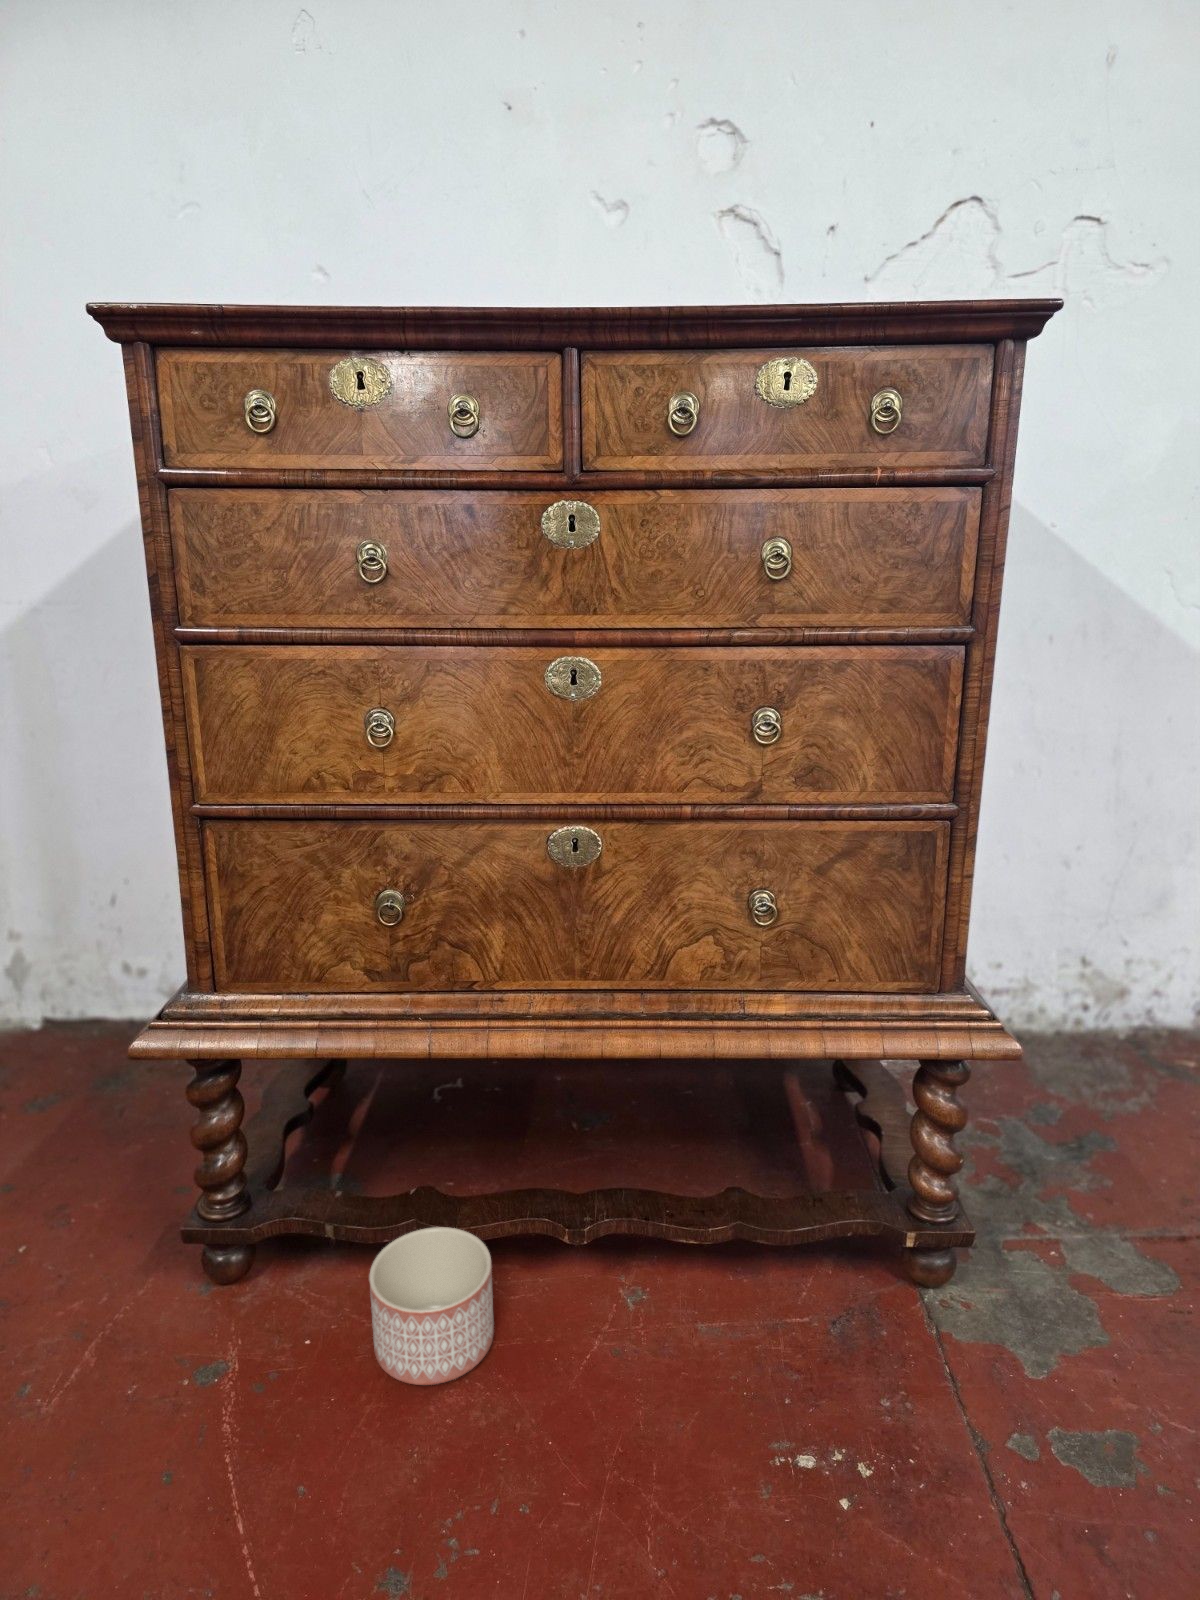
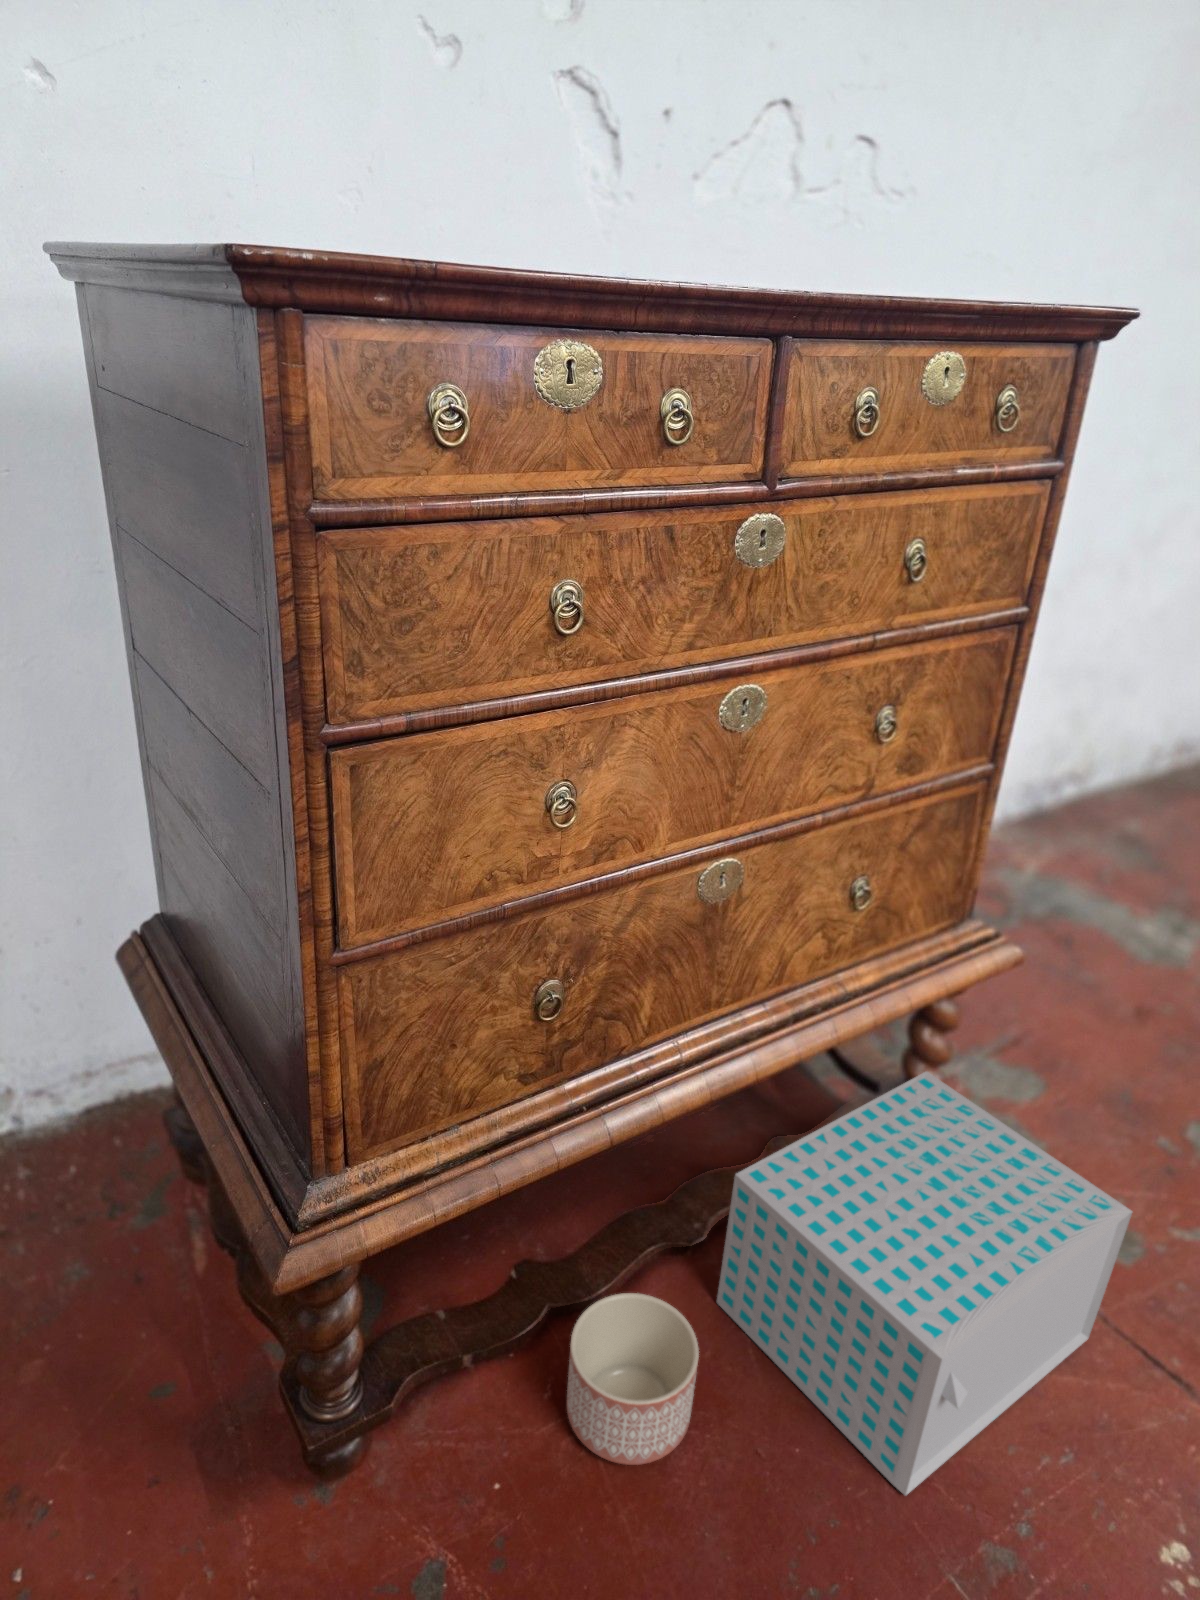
storage box: none [588,1153,980,1542] -> present [717,1072,1132,1495]

